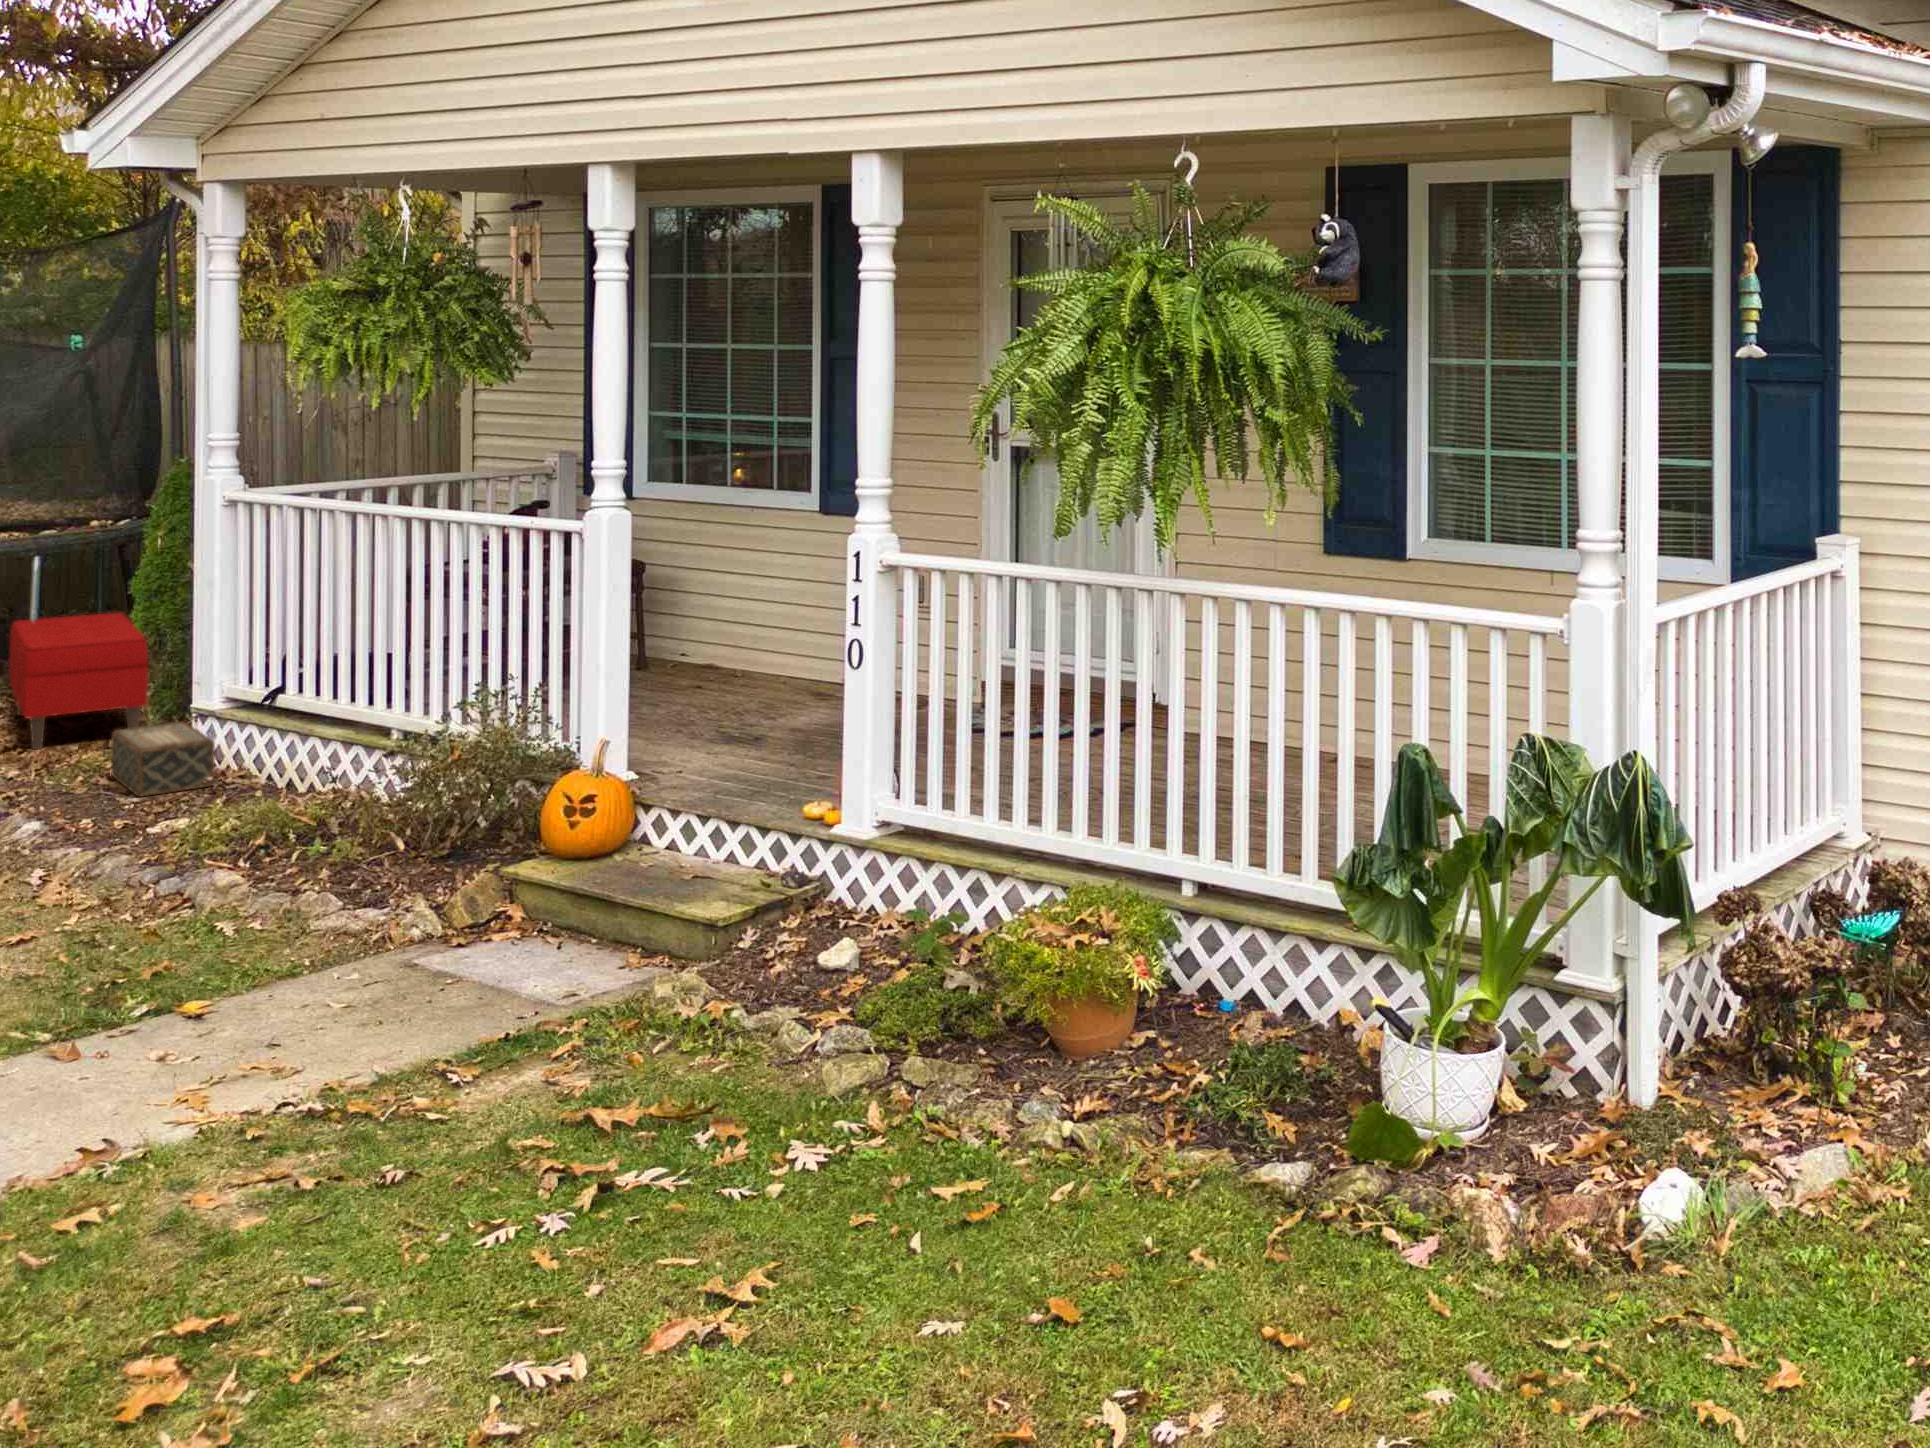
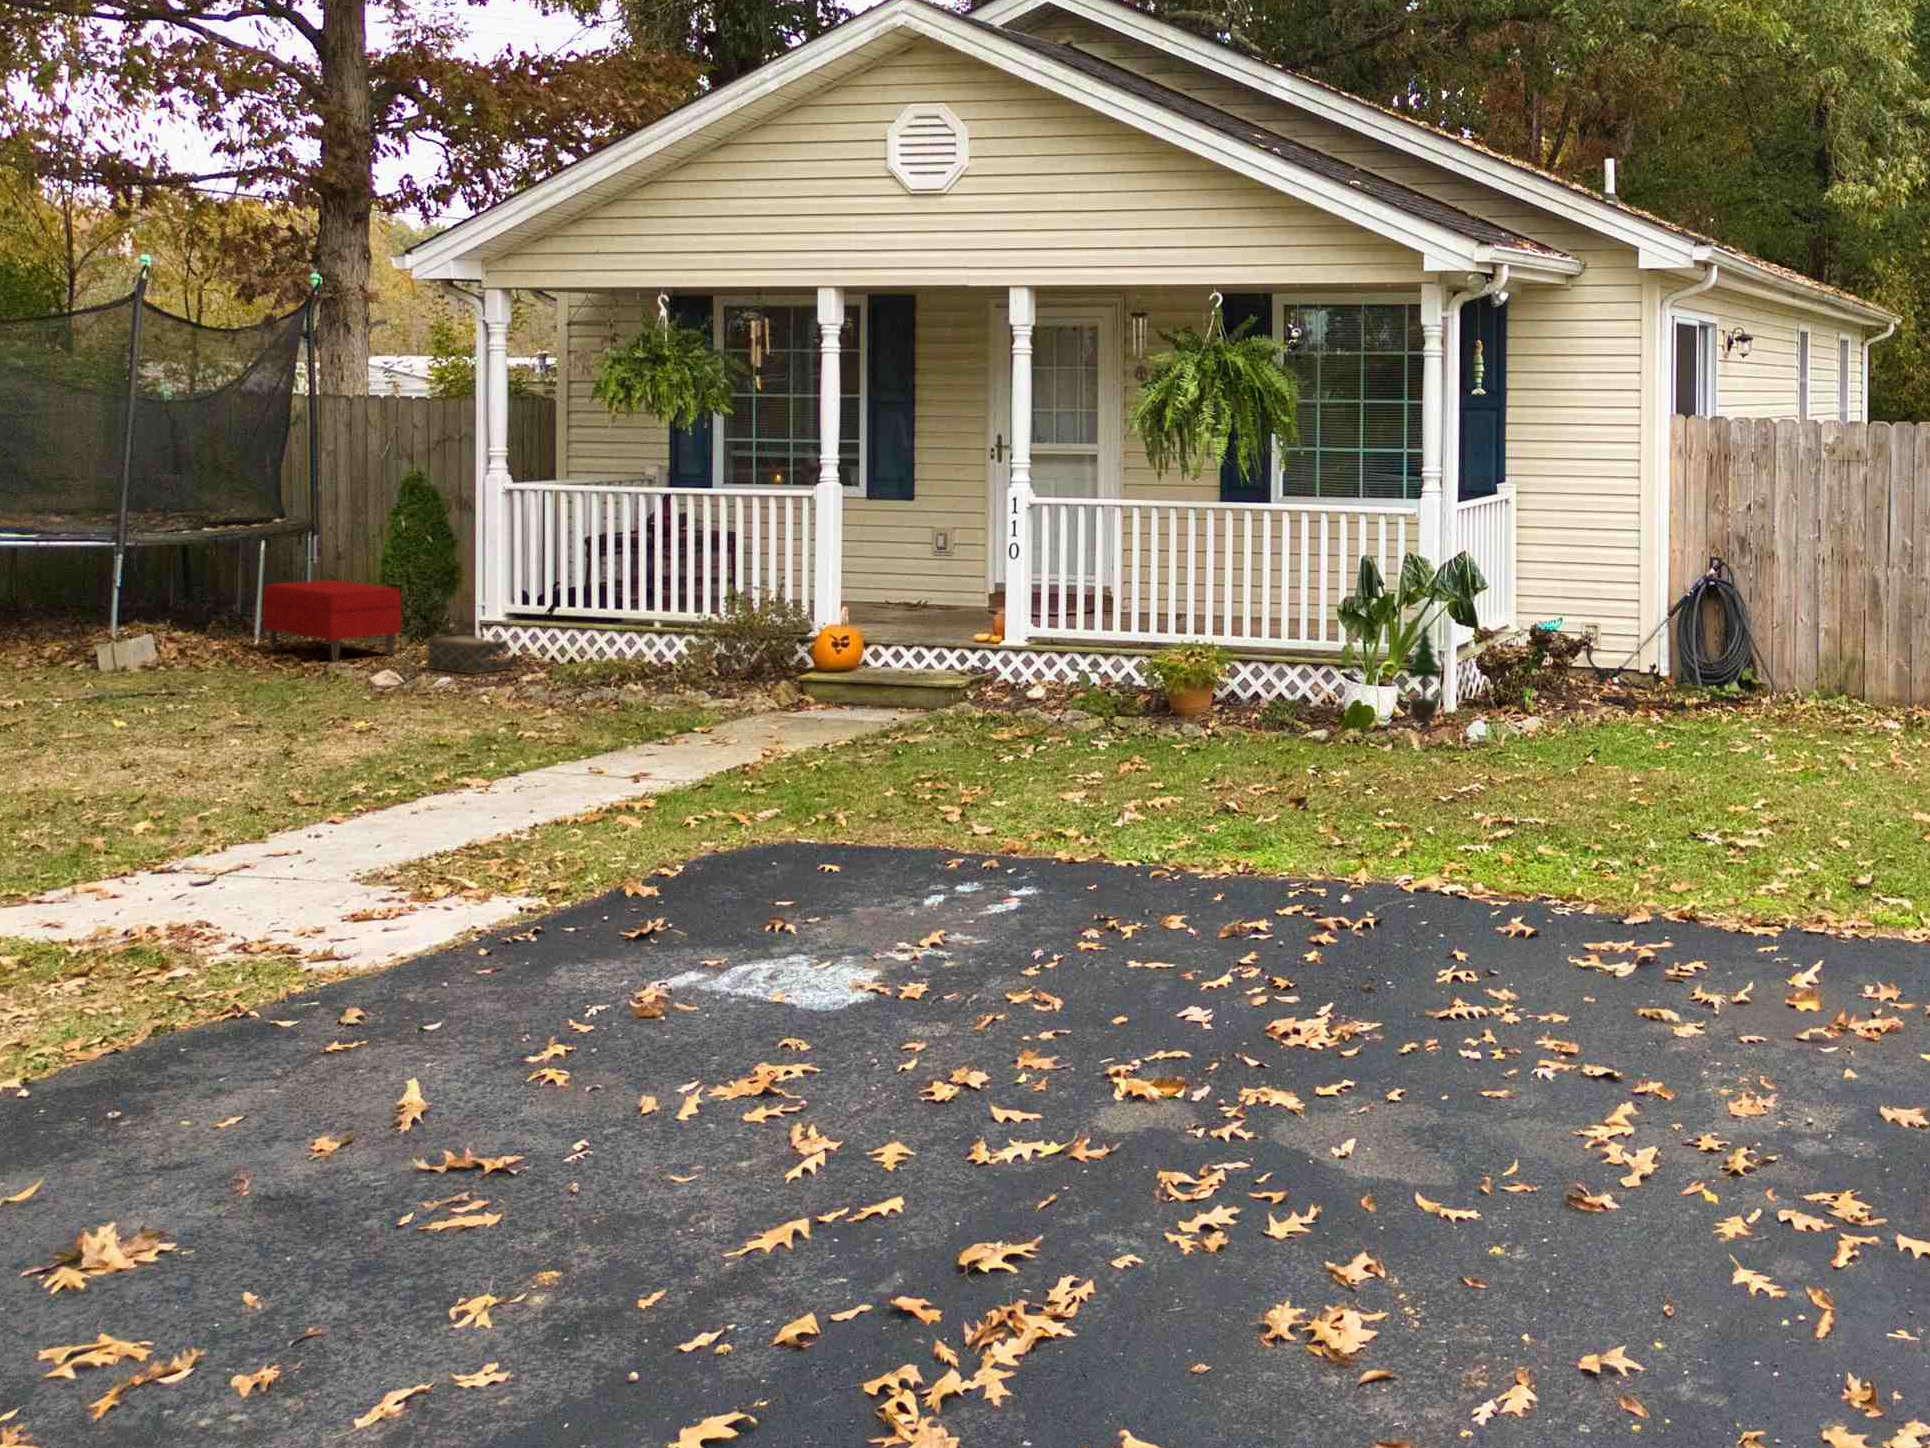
potted tree: none [1517,906,1605,1149] -> present [1408,626,1440,725]

